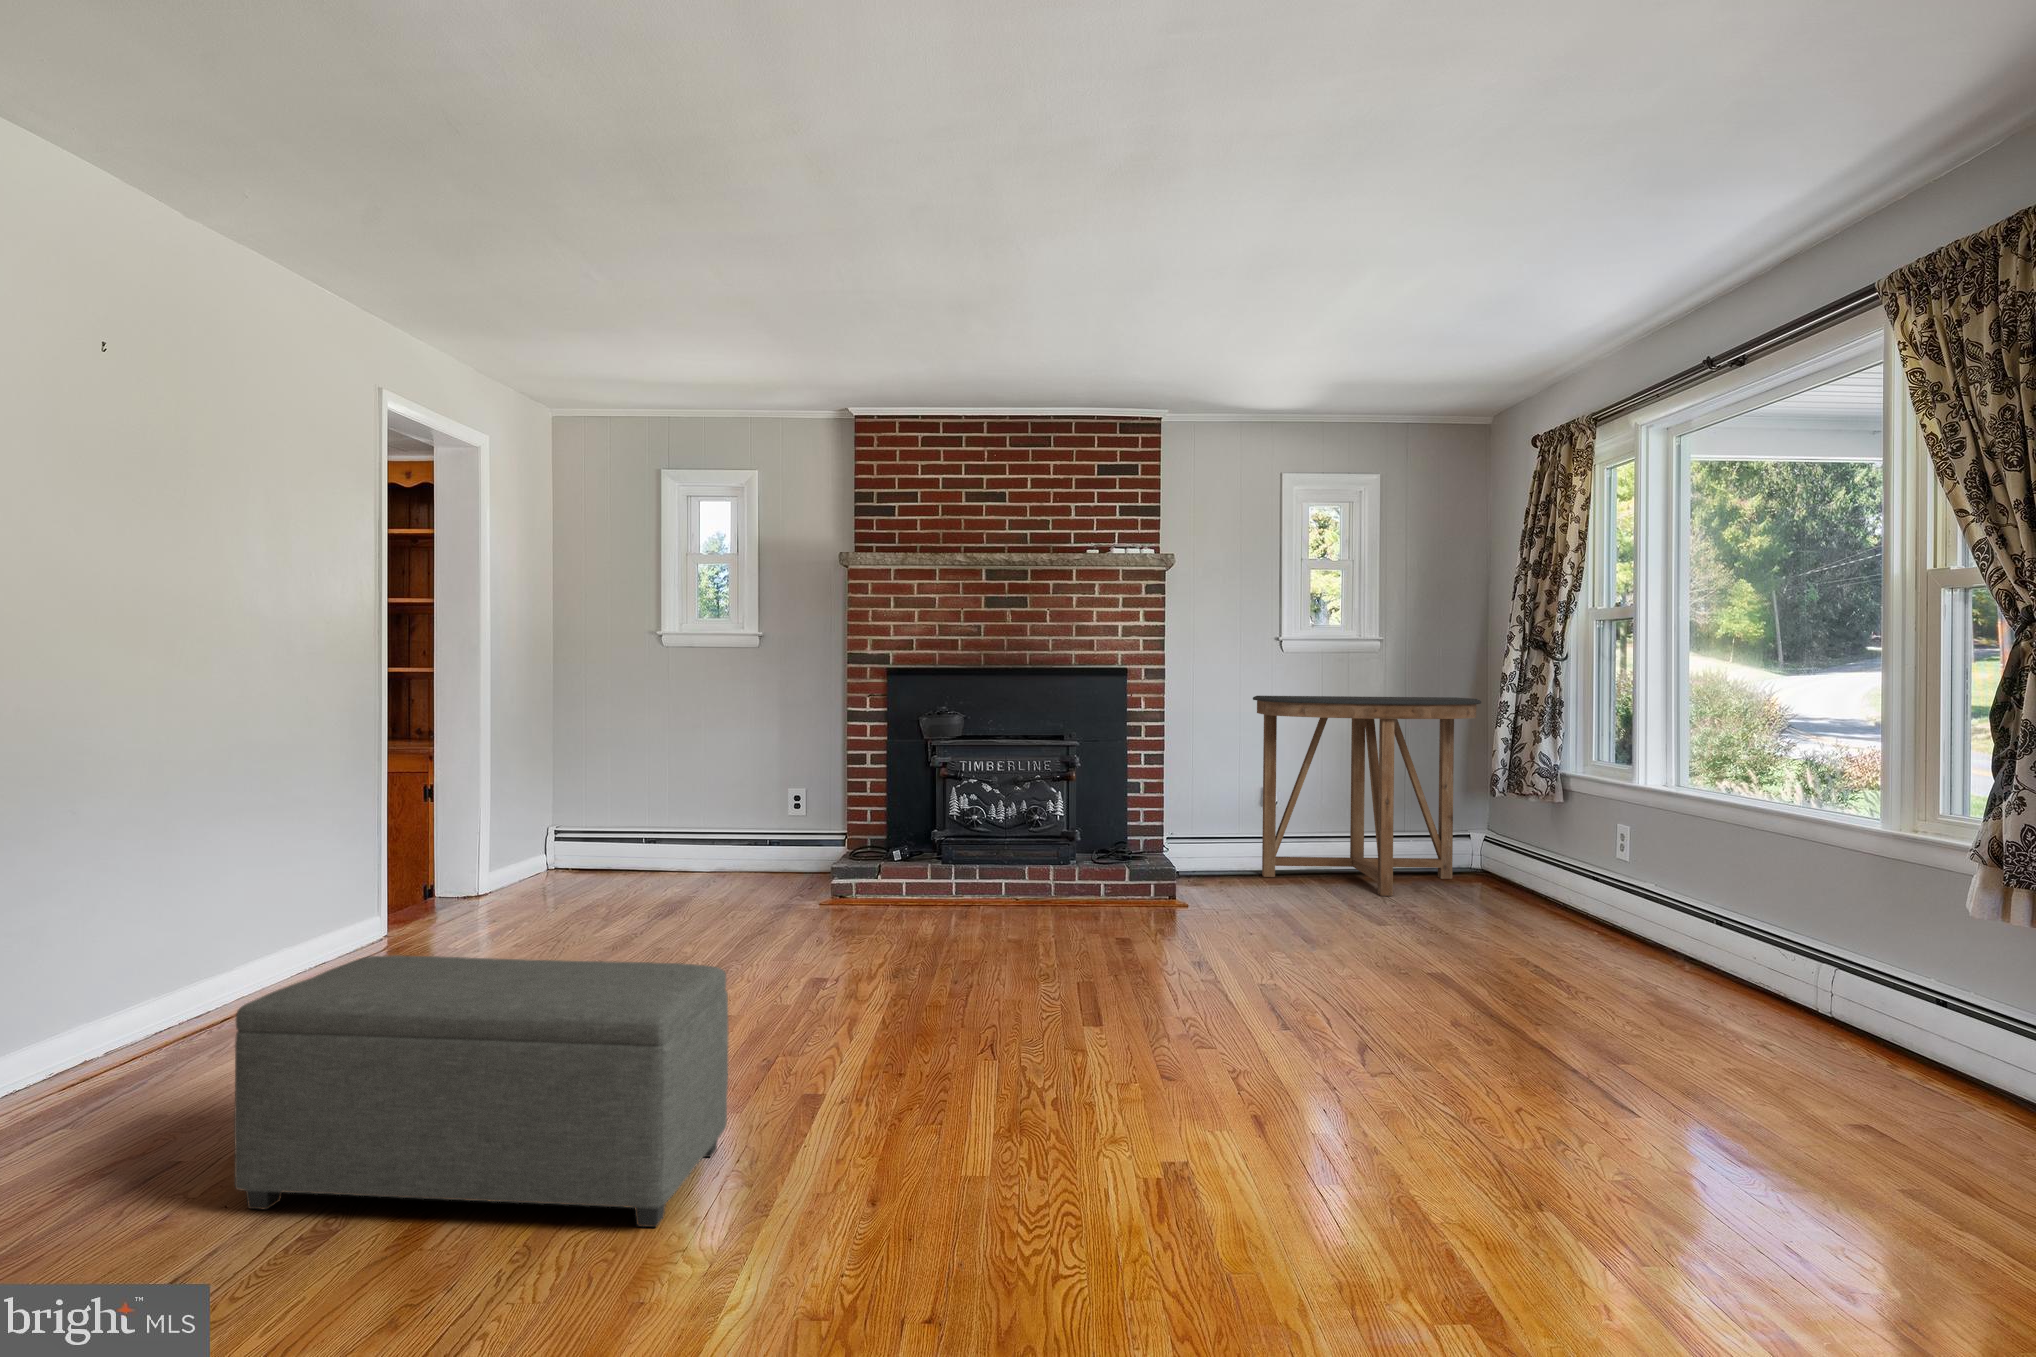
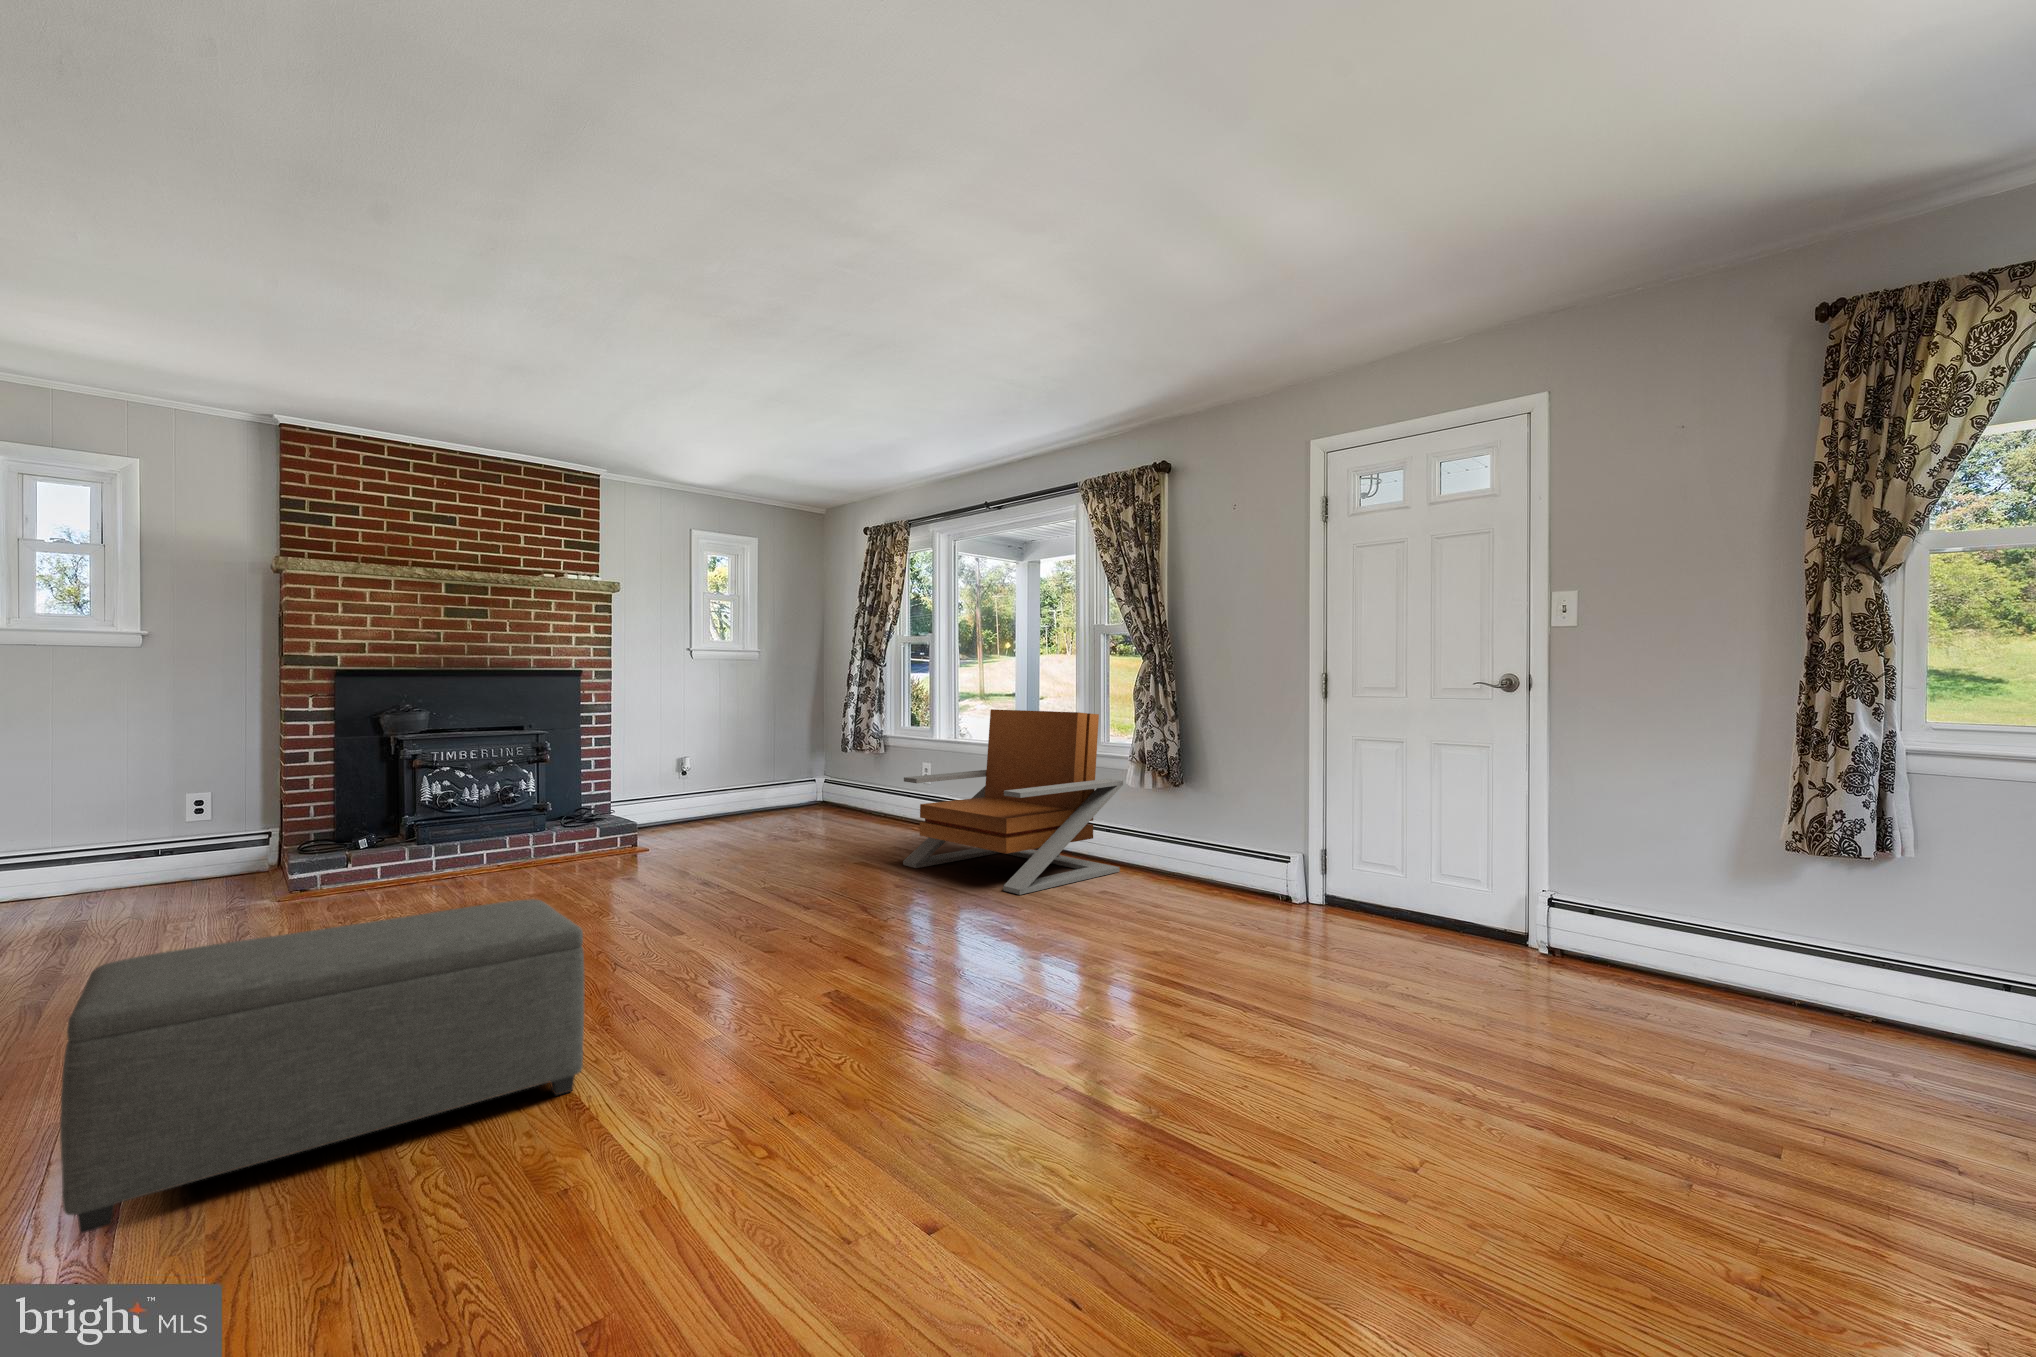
console table: present [1253,696,1481,896] -> none [673,691,828,824]
lounge chair: none [1487,746,1963,1126] -> present [903,709,1123,895]

